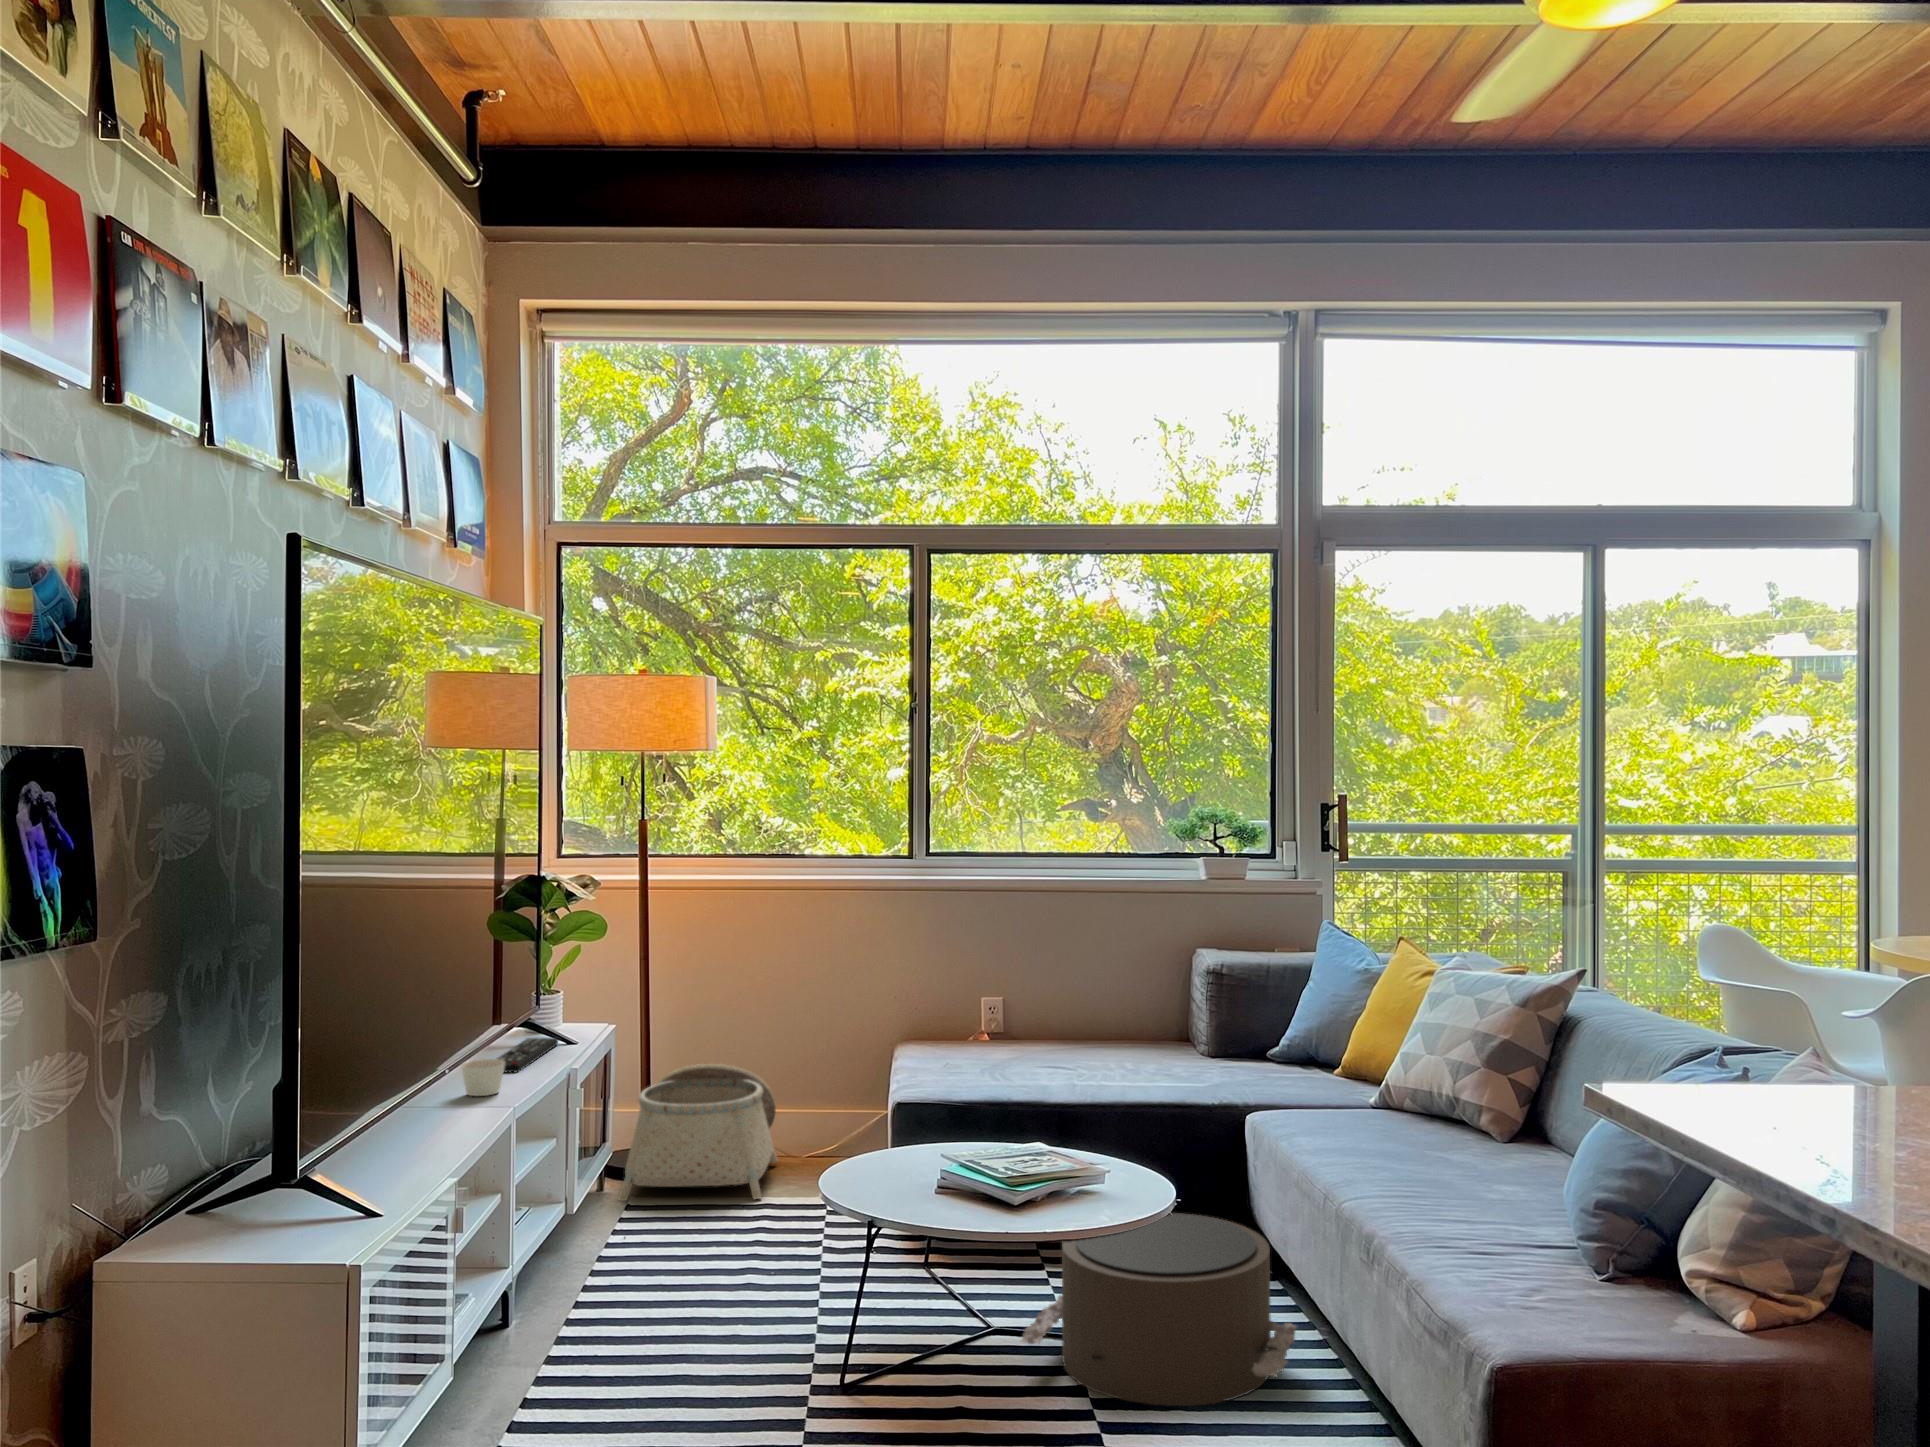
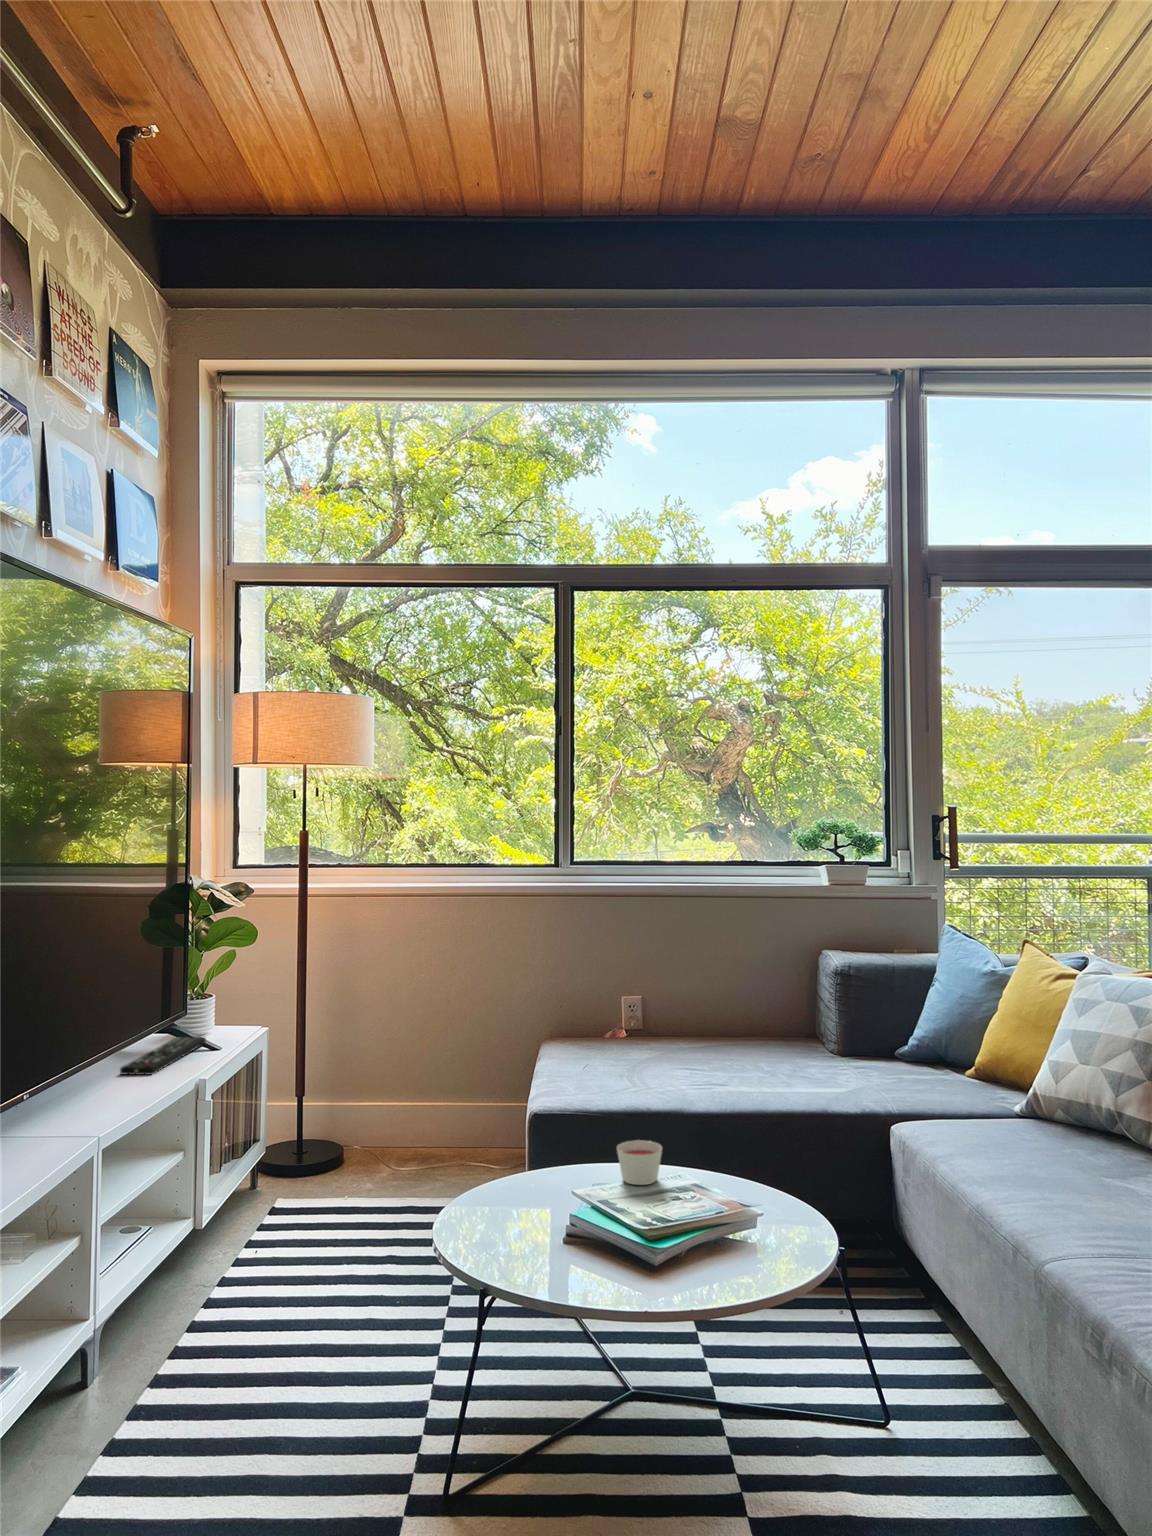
candle: present [461,1059,505,1096] -> present [617,1140,662,1185]
basket: present [618,1064,777,1201] -> none [273,1058,428,1191]
pouf: present [1021,1213,1296,1406] -> none [664,1239,979,1488]

